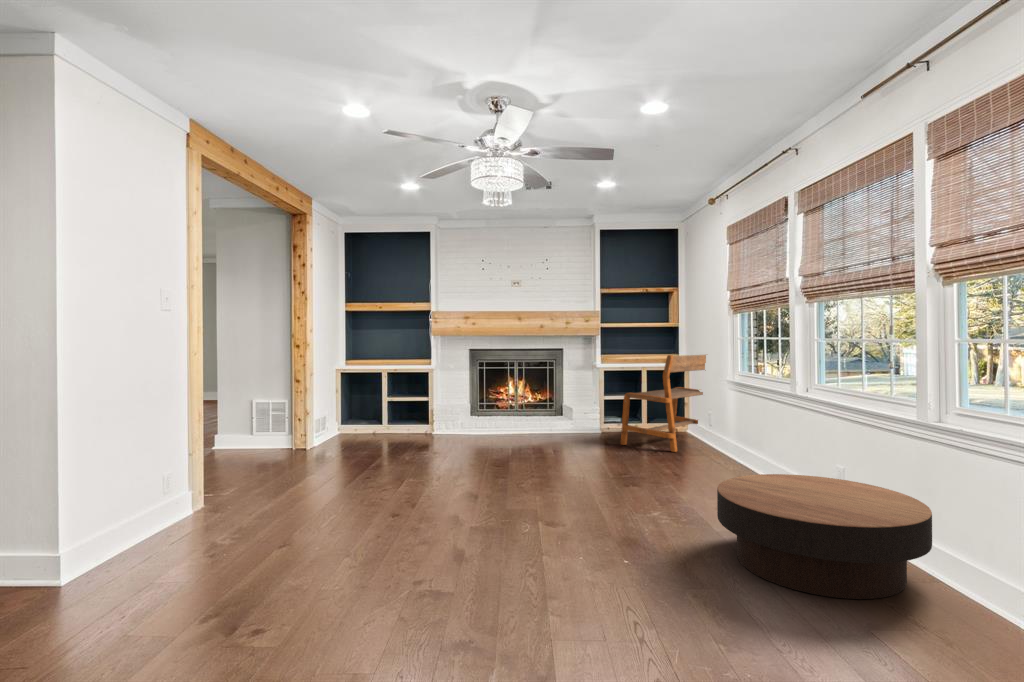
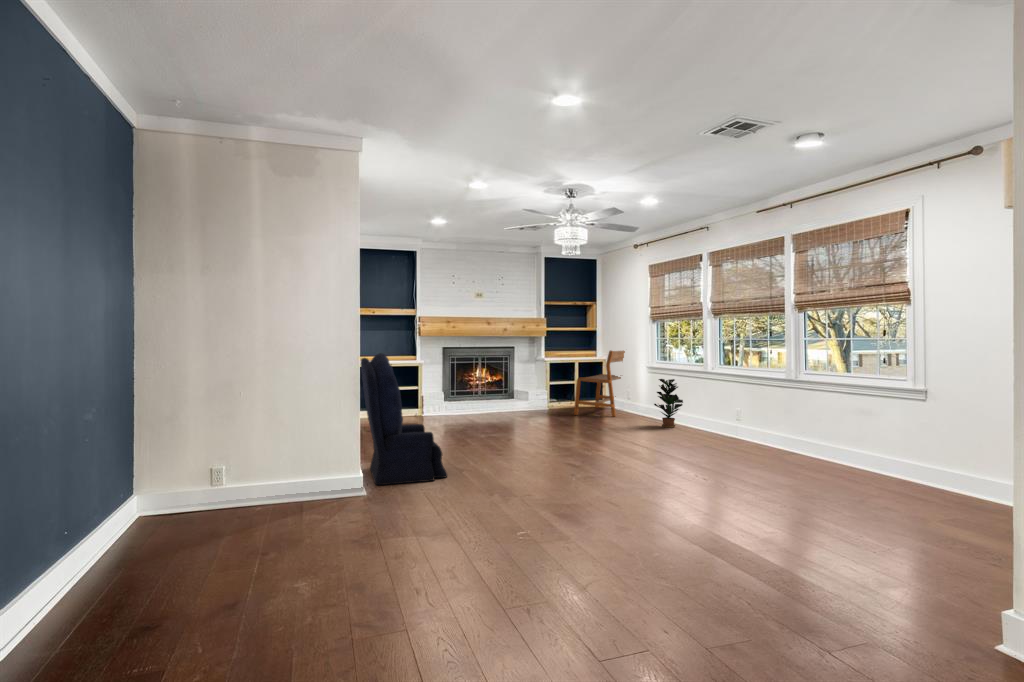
armchair: none [100,361,277,566] -> present [360,353,447,485]
potted plant: none [714,401,763,481] -> present [654,379,683,428]
coffee table: present [717,474,932,599] -> none [697,413,800,462]

